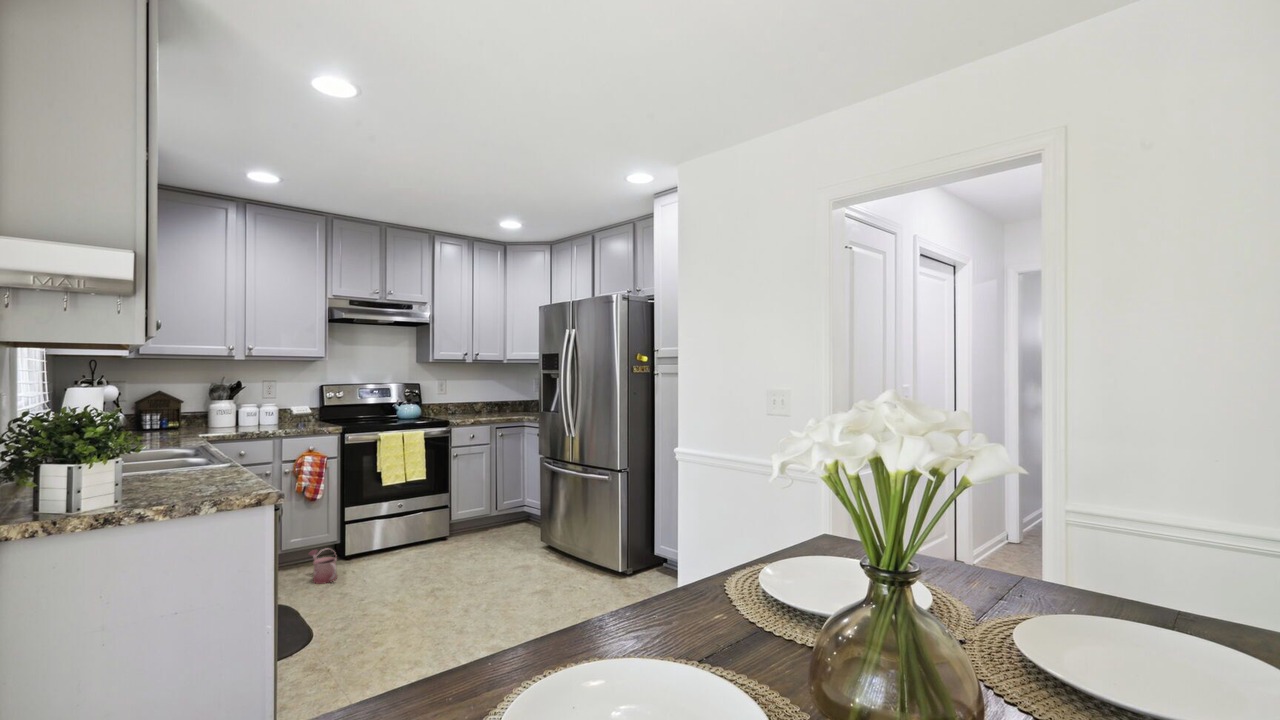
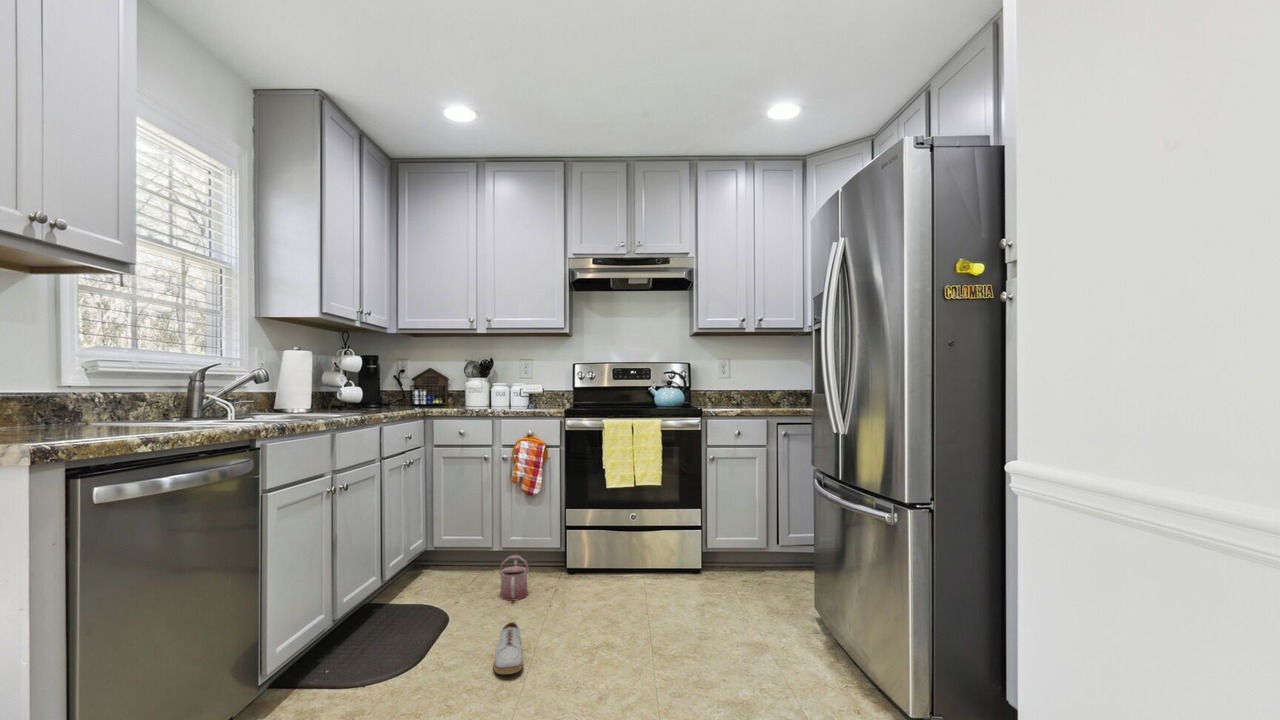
shoe: none [371,583,409,610] -> present [493,622,523,674]

